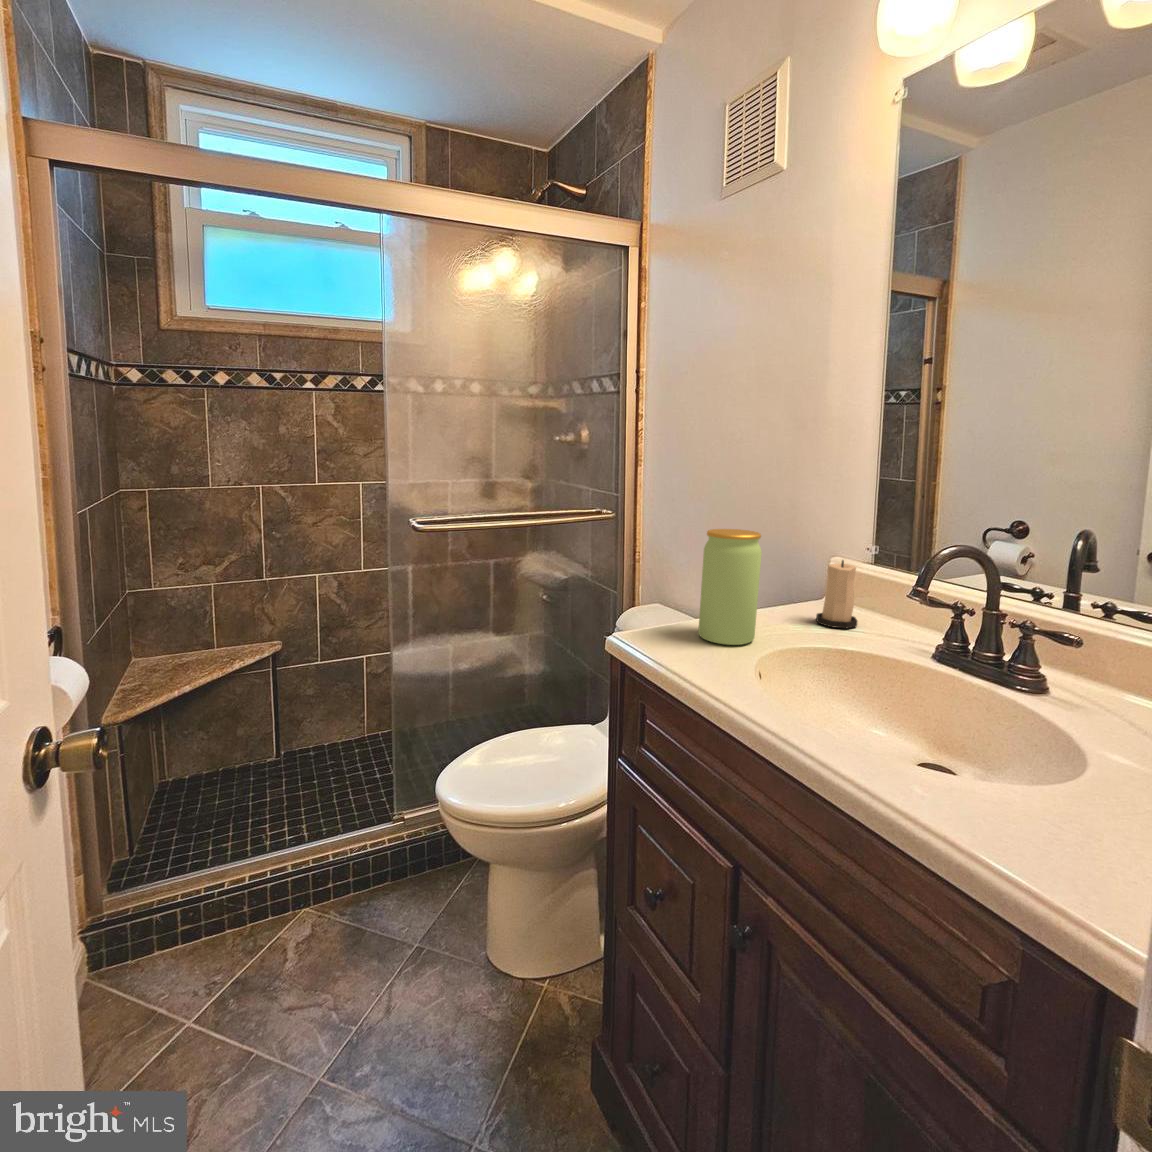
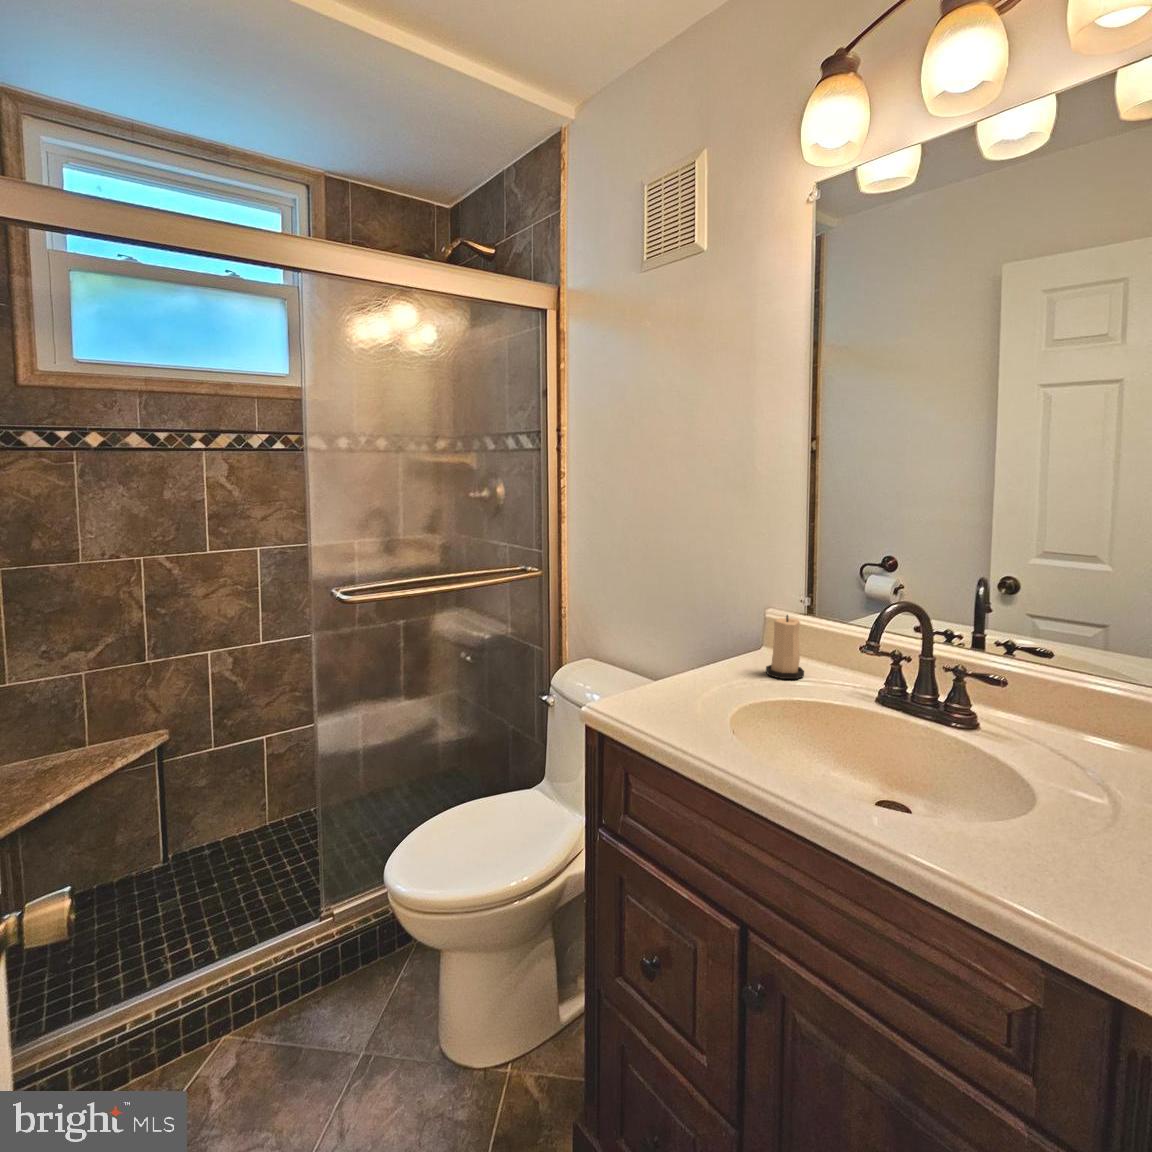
jar: present [698,529,762,645] -> none [666,593,721,705]

